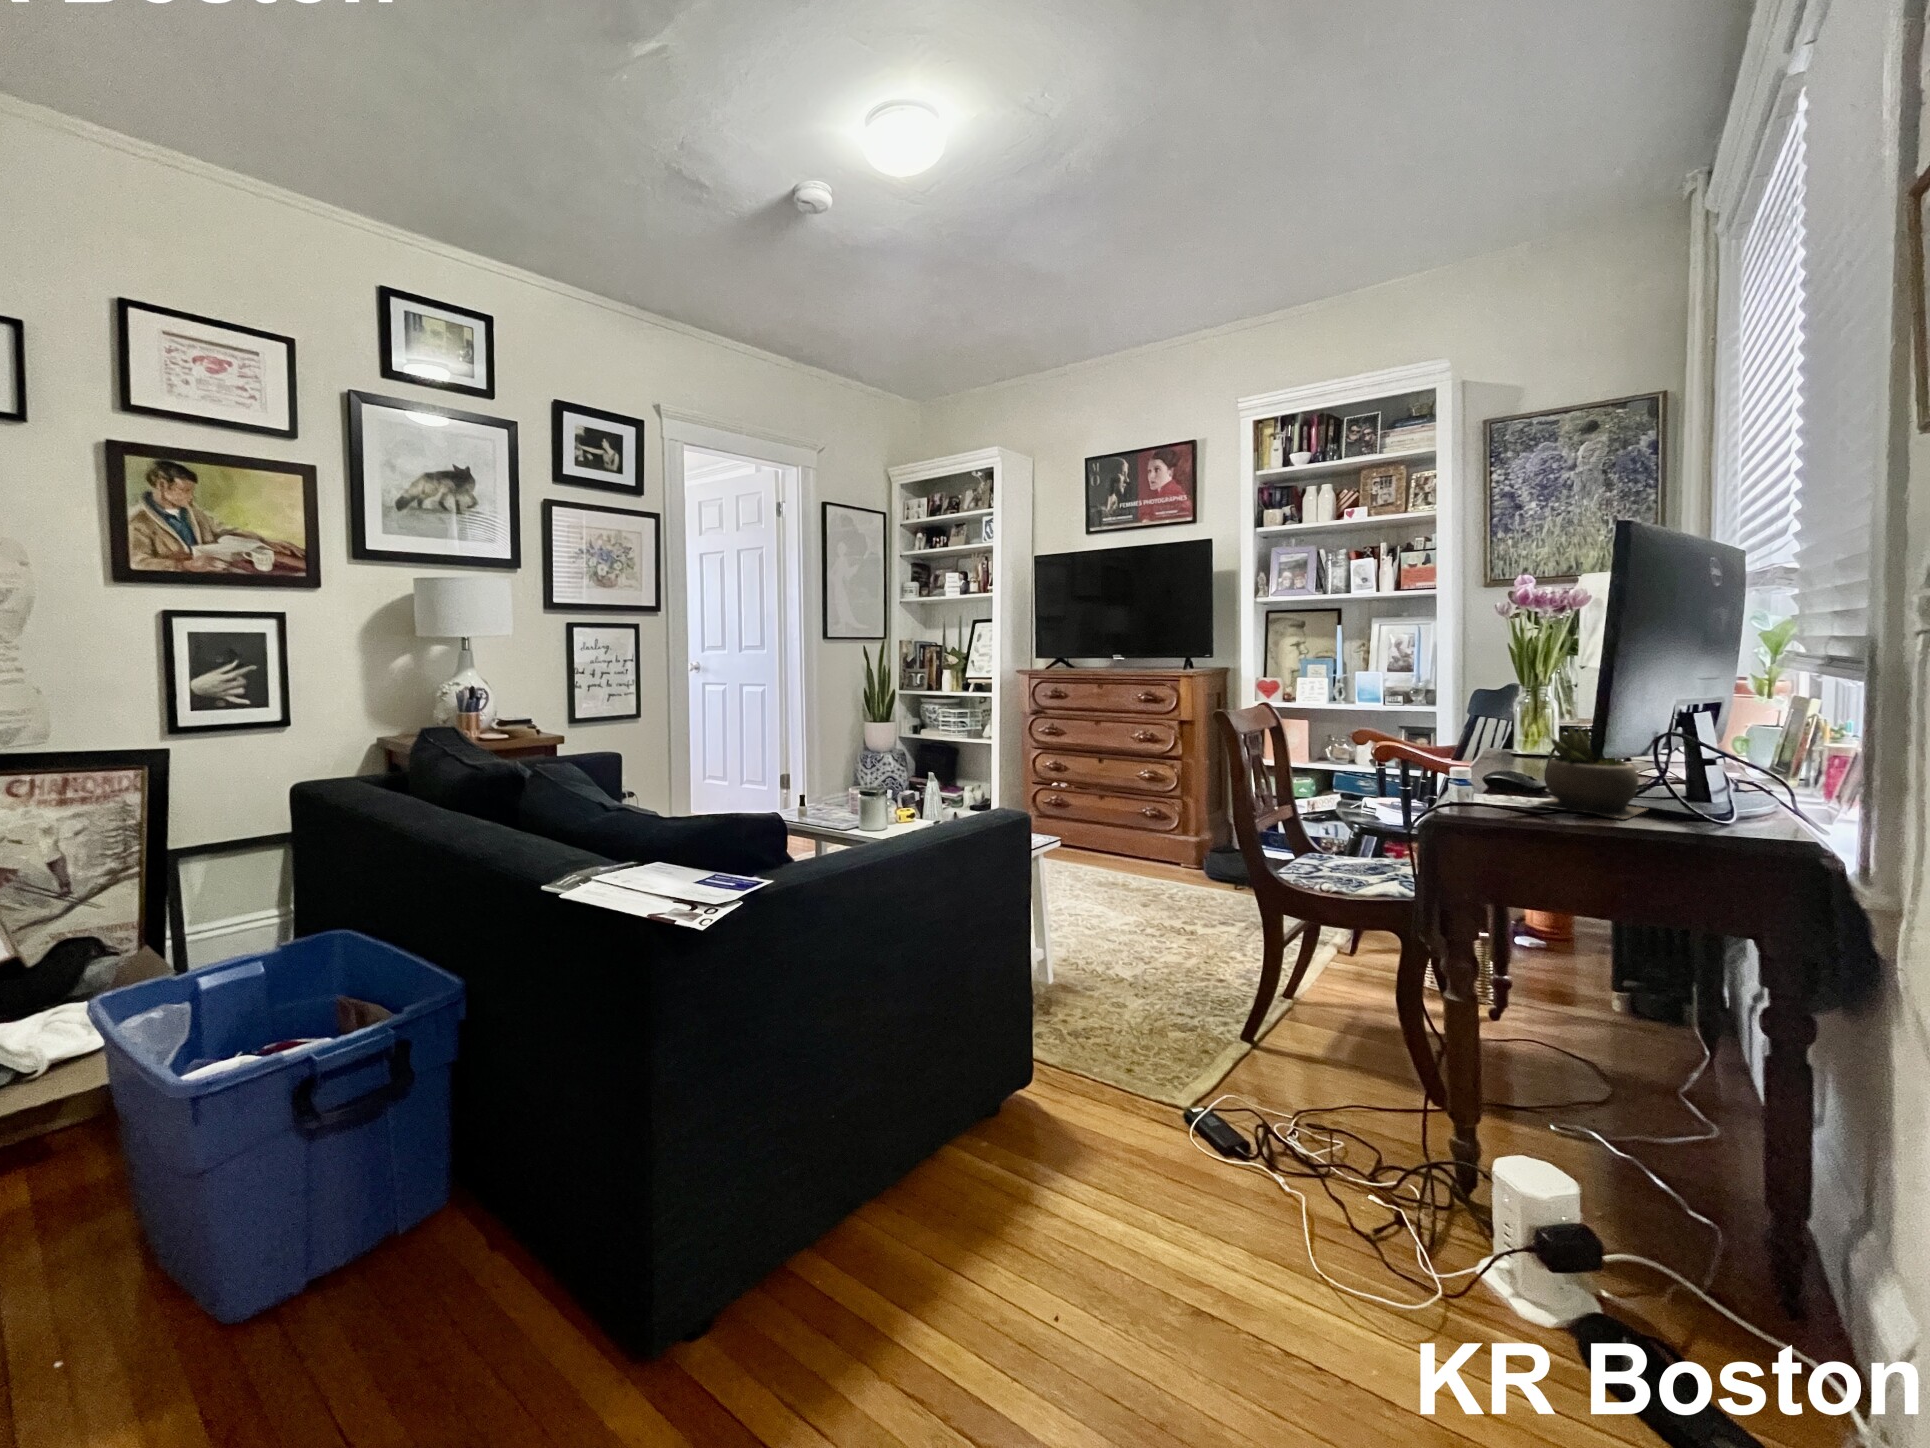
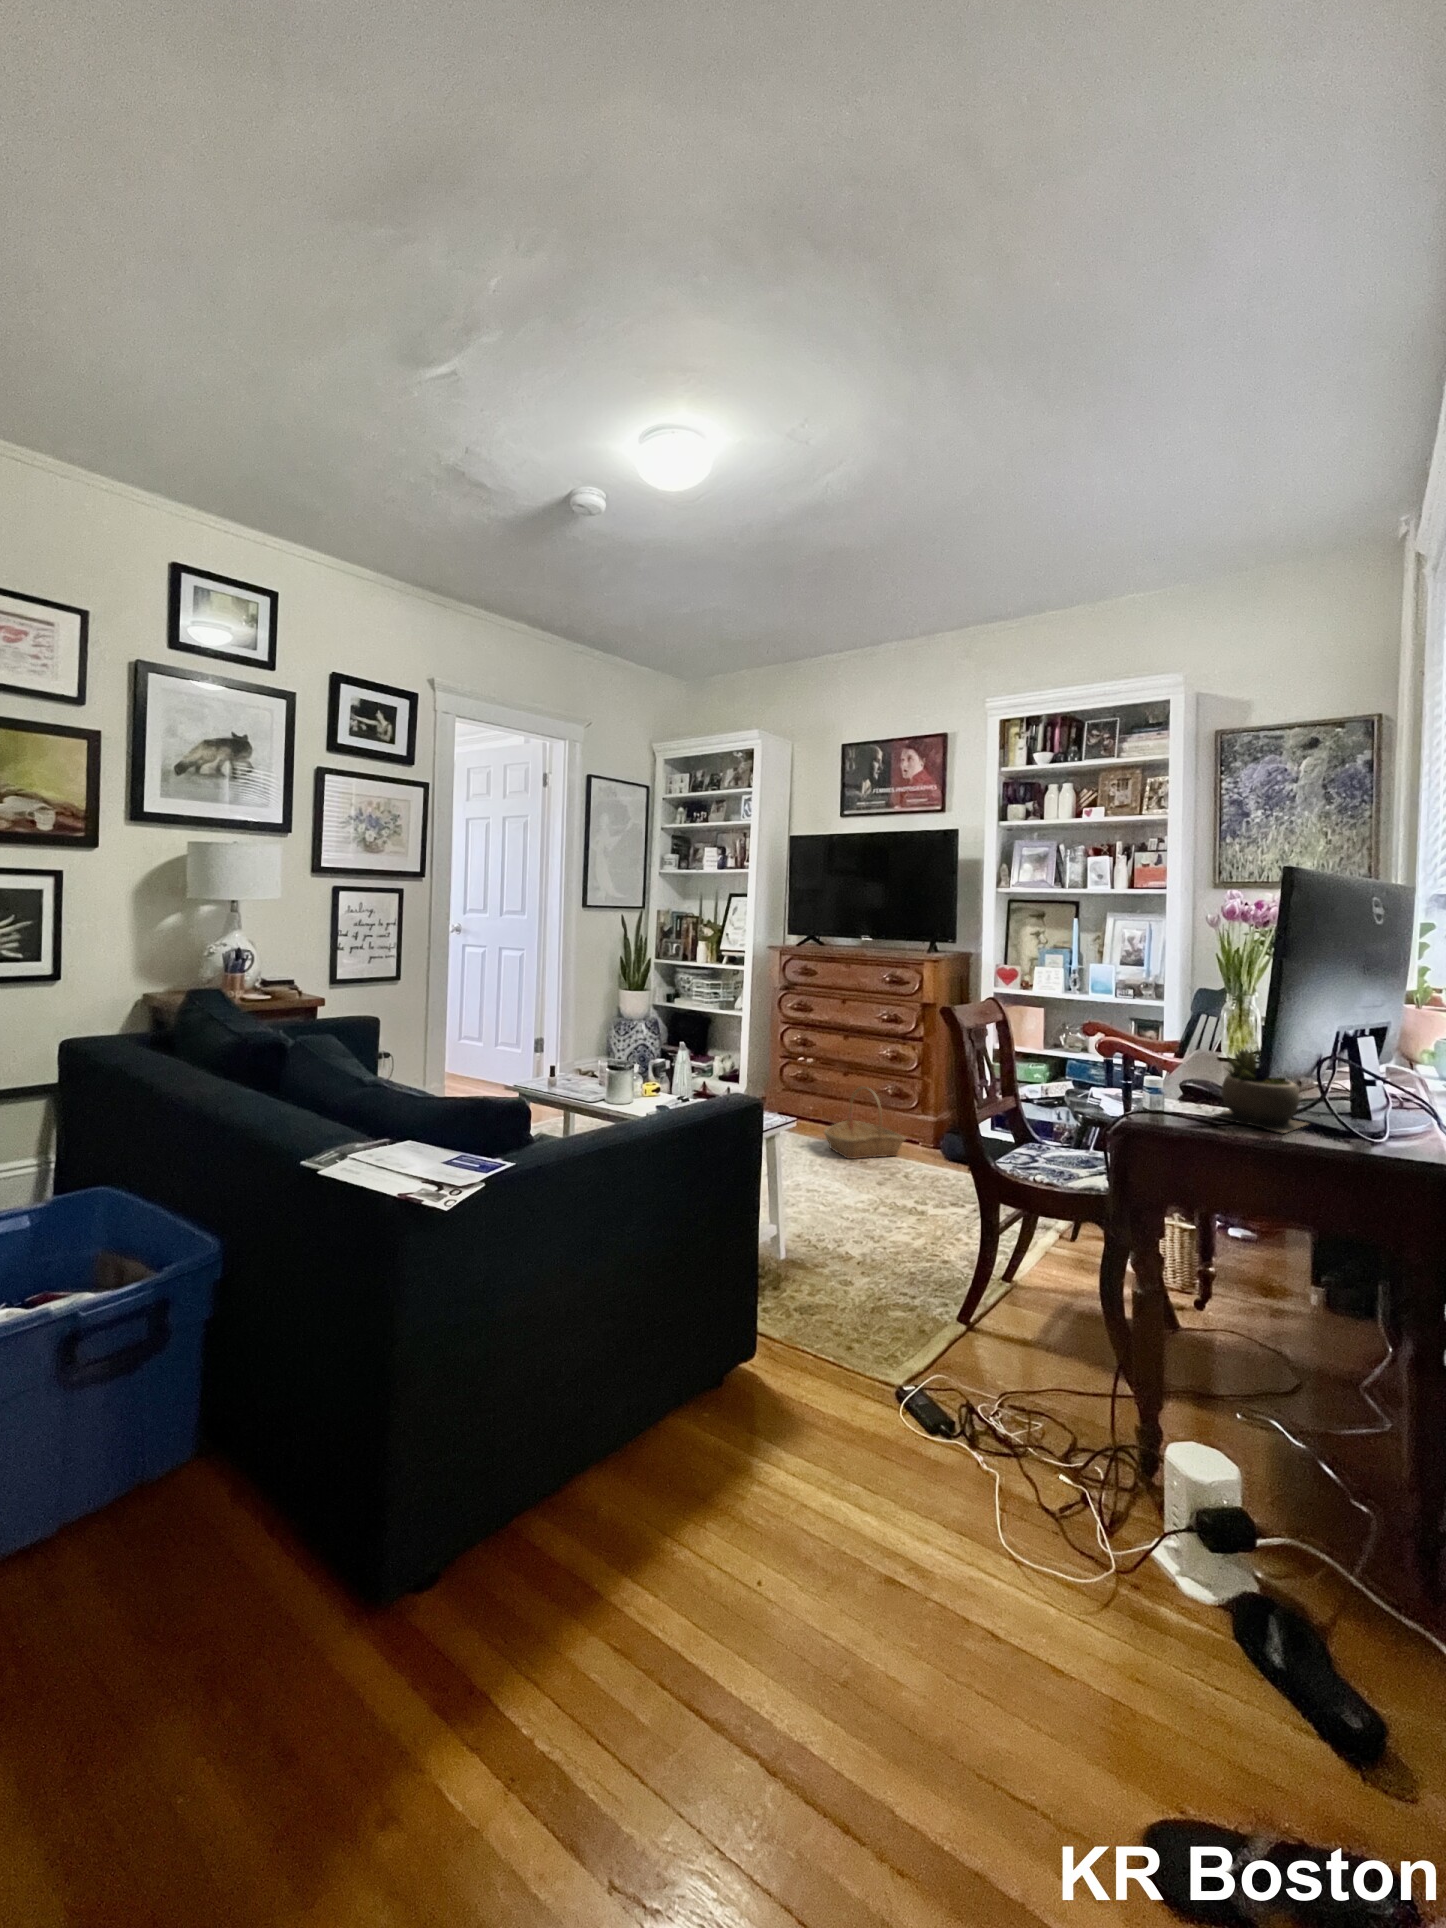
basket: none [1082,807,1167,880] -> present [824,1087,906,1159]

